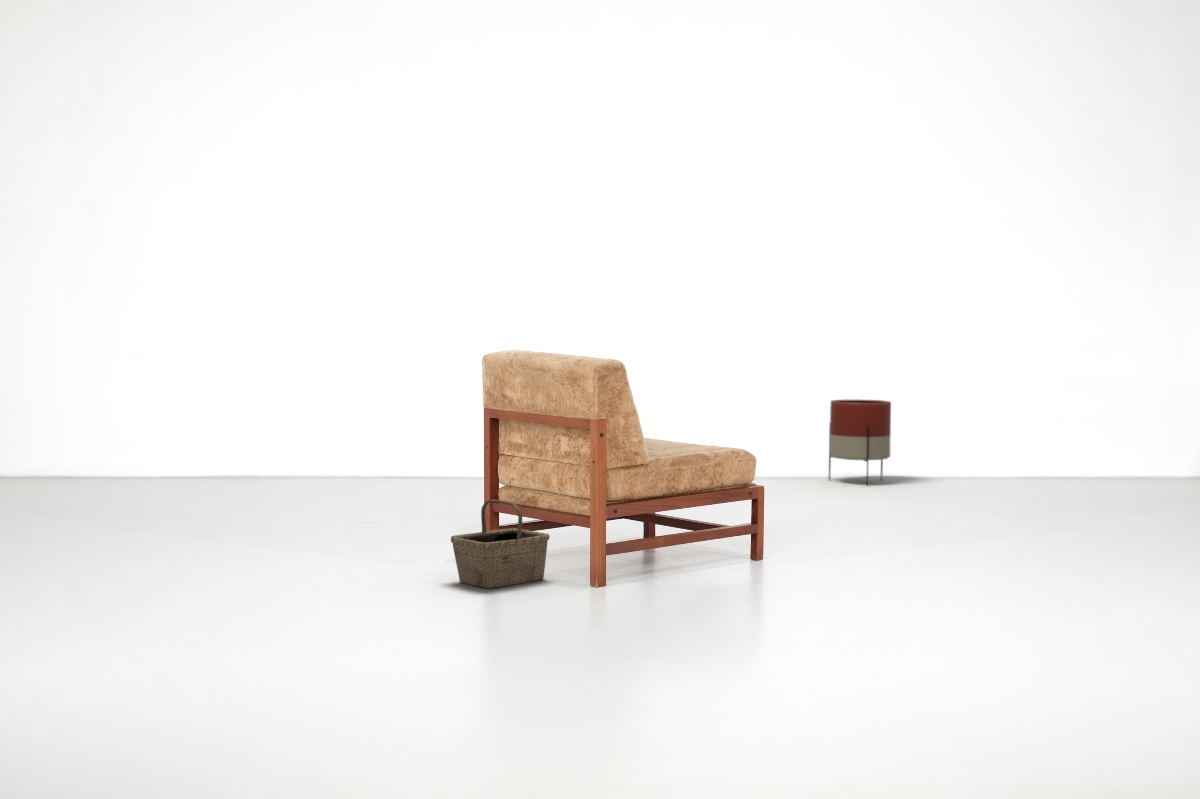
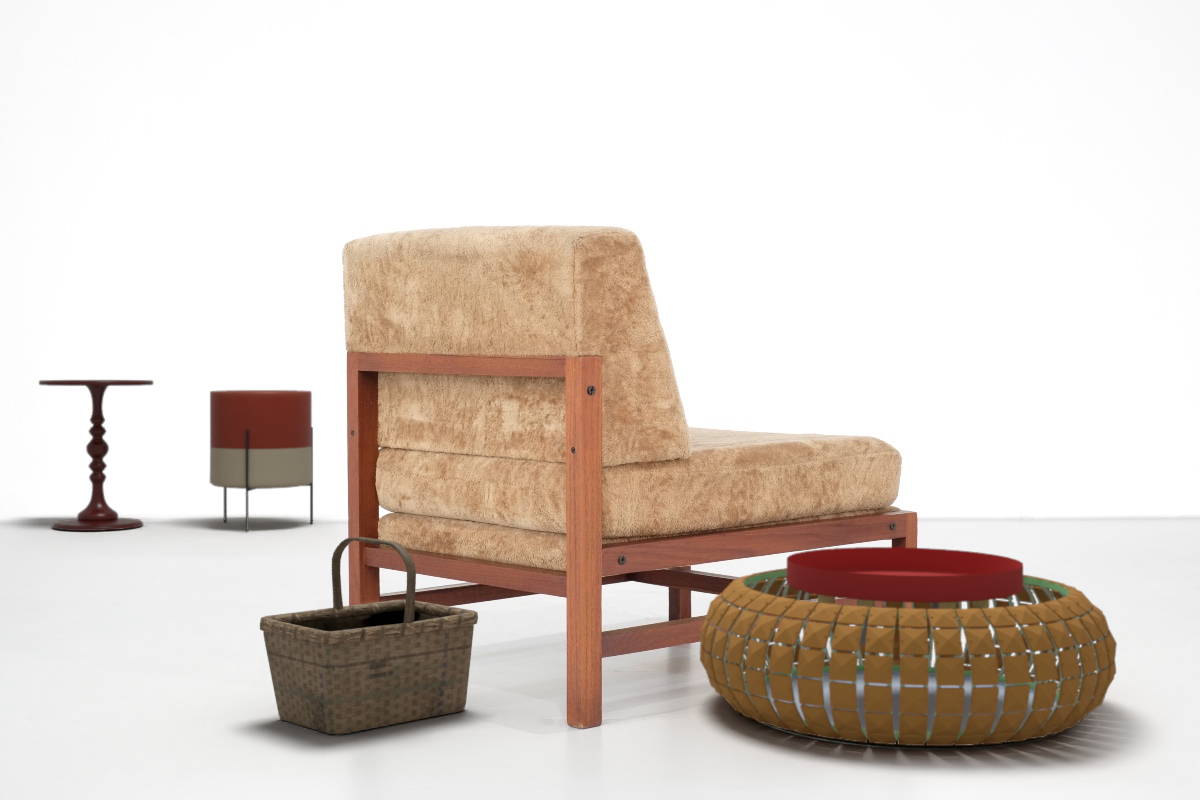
side table: none [270,391,338,484] -> present [39,380,153,531]
planter: present [829,399,891,485] -> present [210,390,313,531]
pouf: none [652,505,842,594] -> present [700,547,1117,746]

